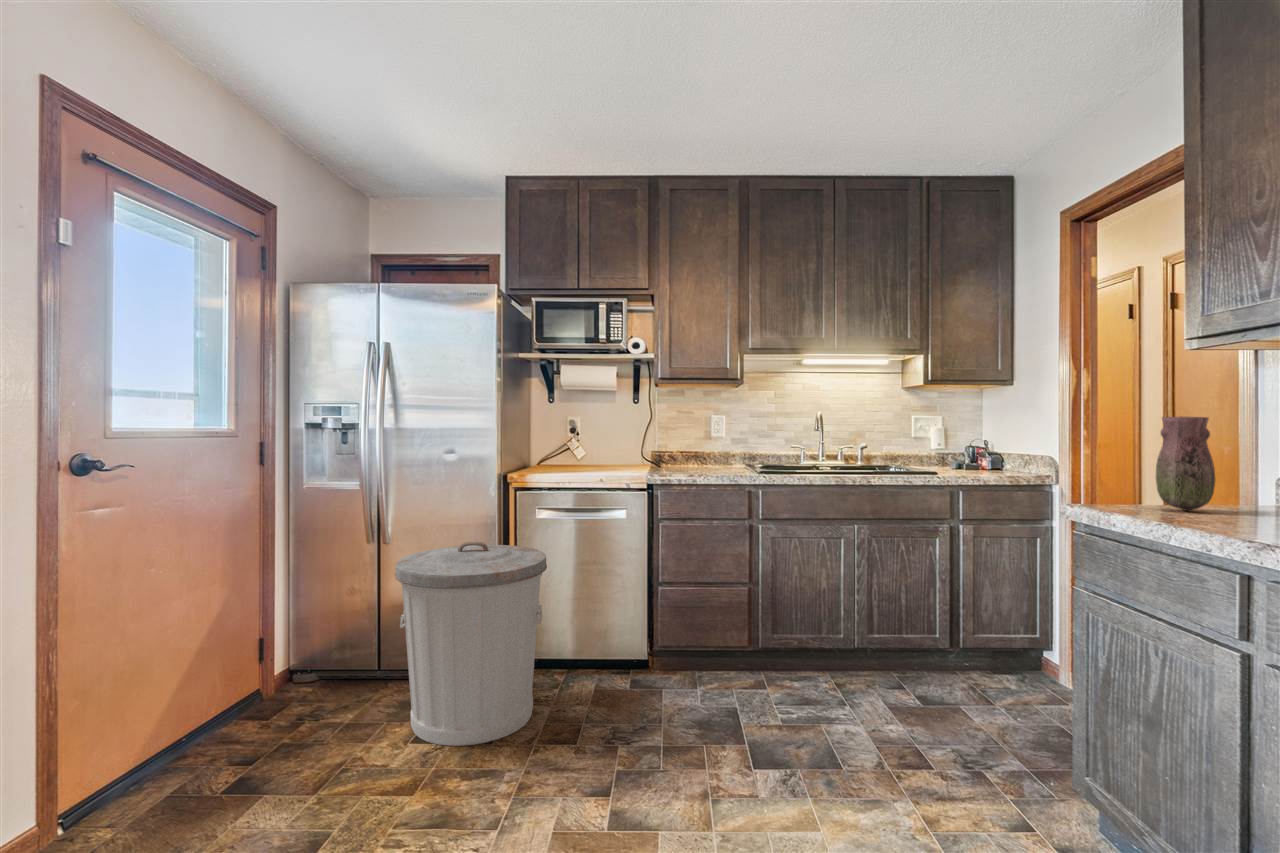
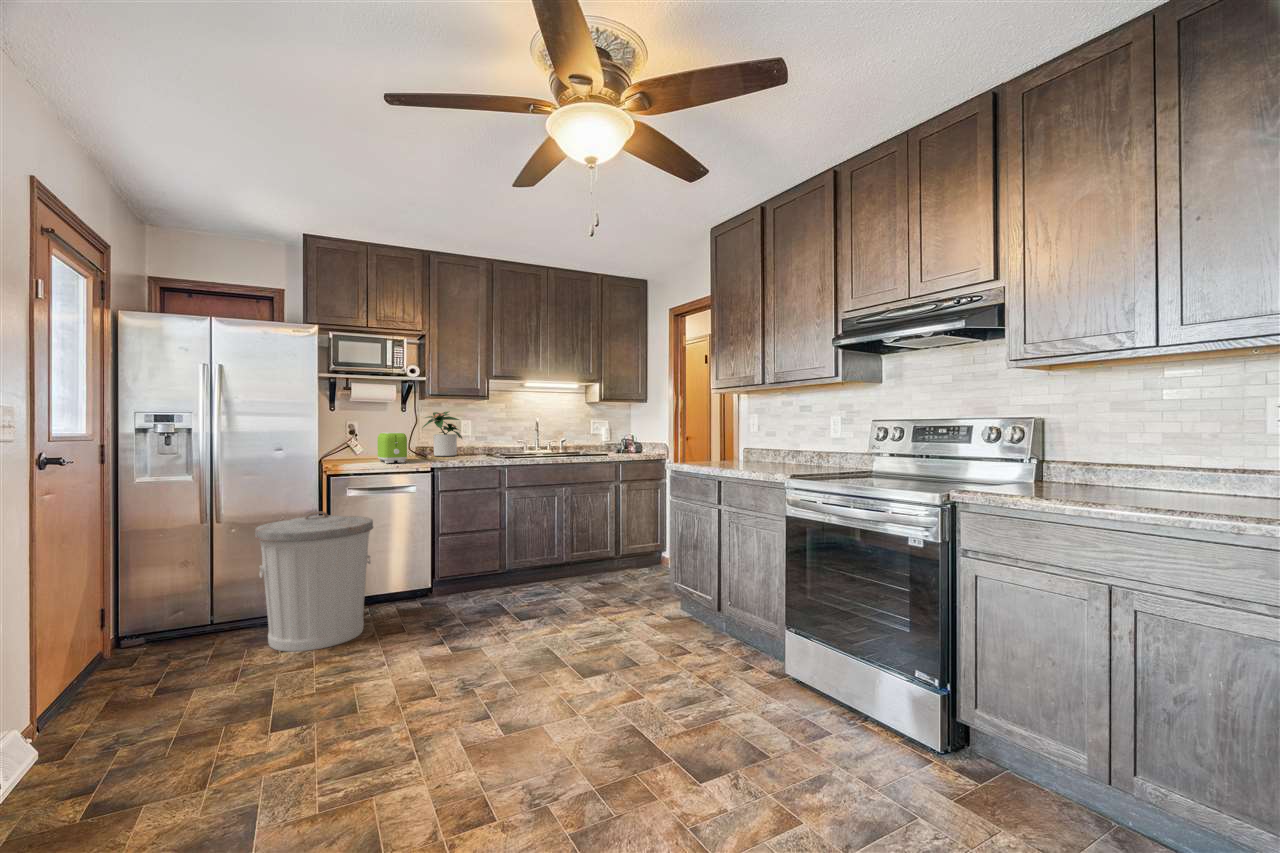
potted plant: none [652,402,709,466] -> present [423,412,462,456]
vase: present [1156,416,1215,511] -> none [699,422,718,463]
toaster: none [588,431,621,474] -> present [377,432,407,463]

